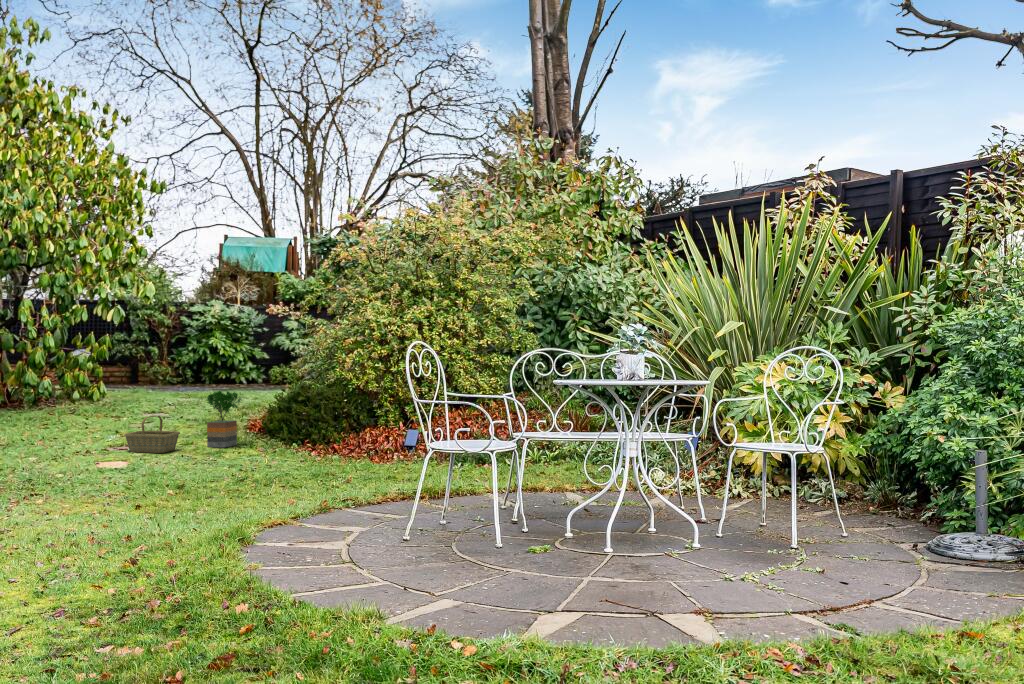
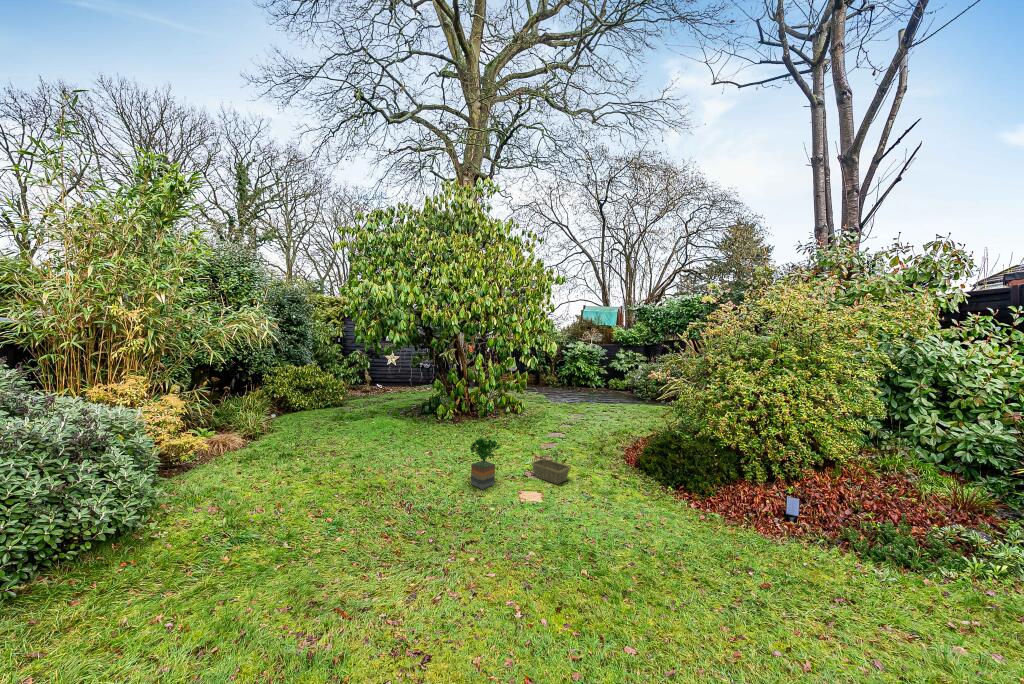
potted tree: present [207,391,242,448] -> present [470,438,500,489]

